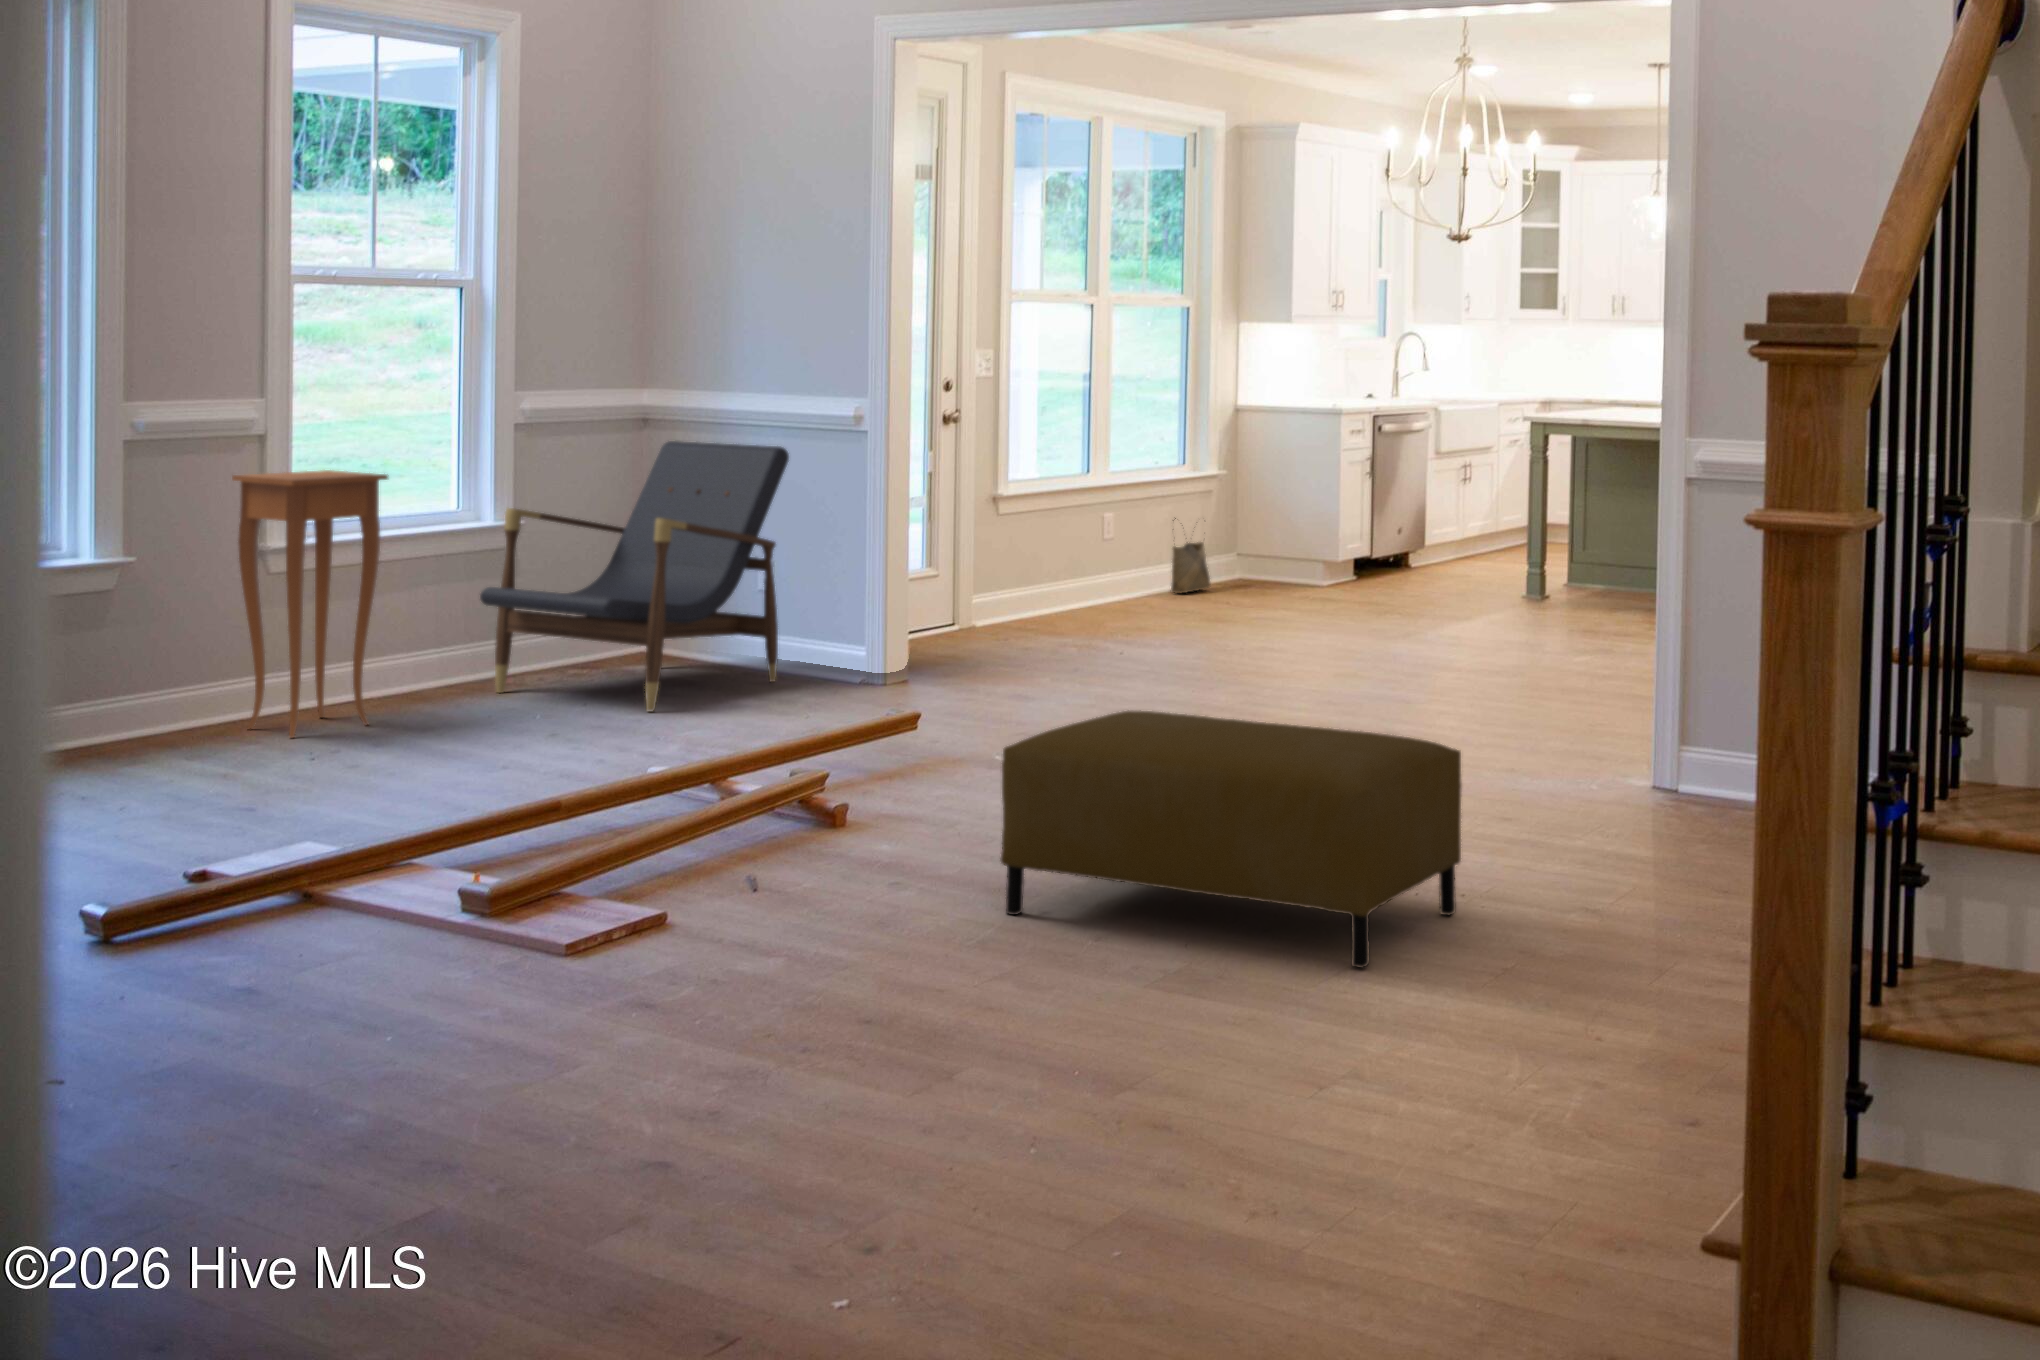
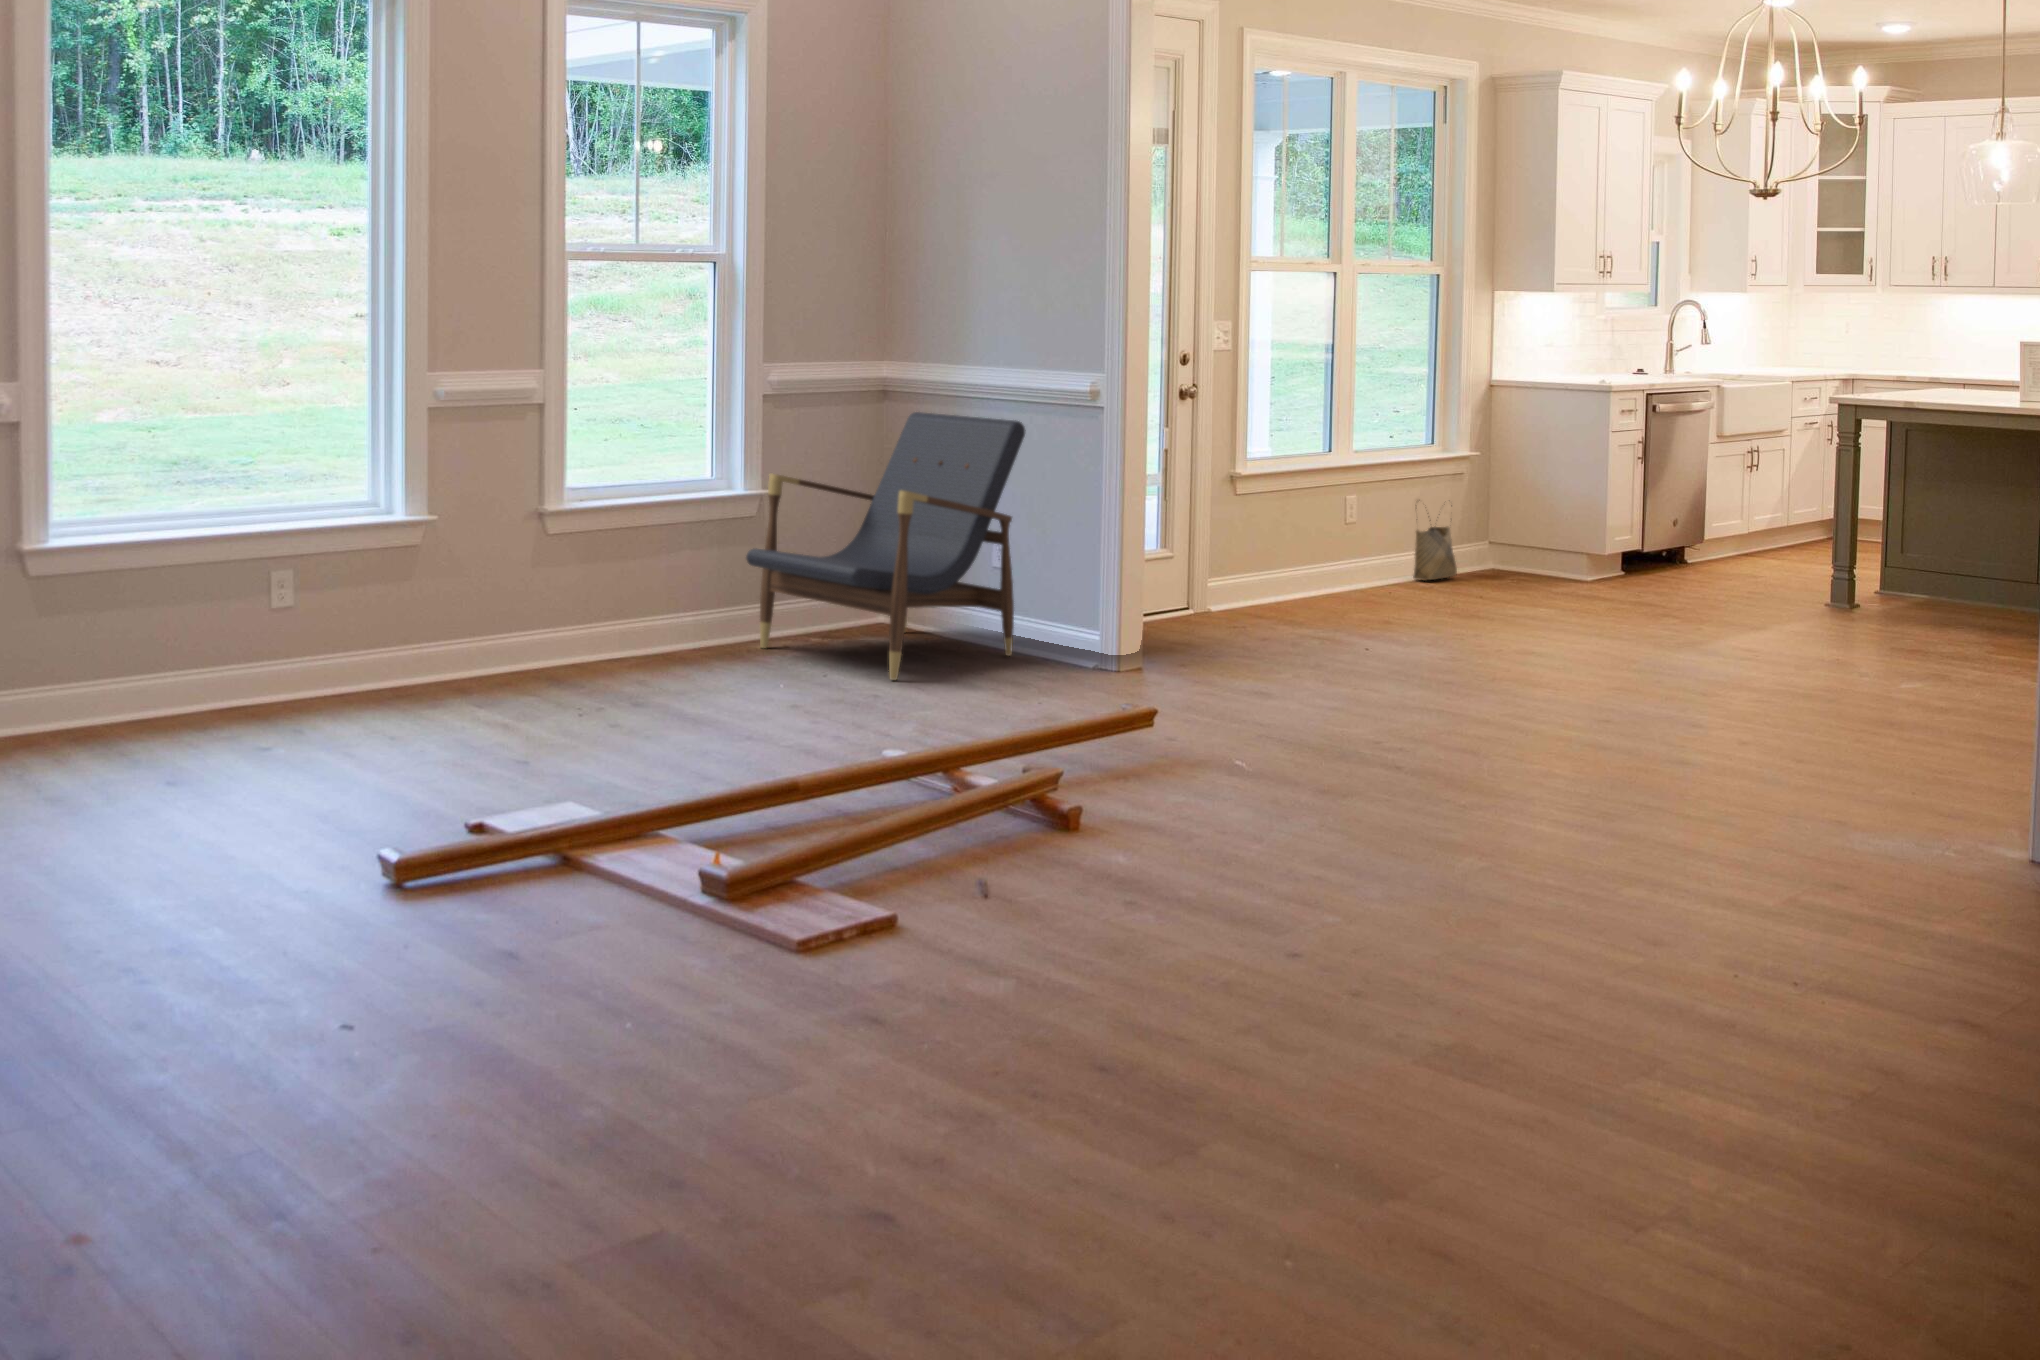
side table: present [232,470,388,738] -> none [542,435,667,682]
ottoman: present [1001,710,1462,968] -> none [1238,749,1821,1121]

